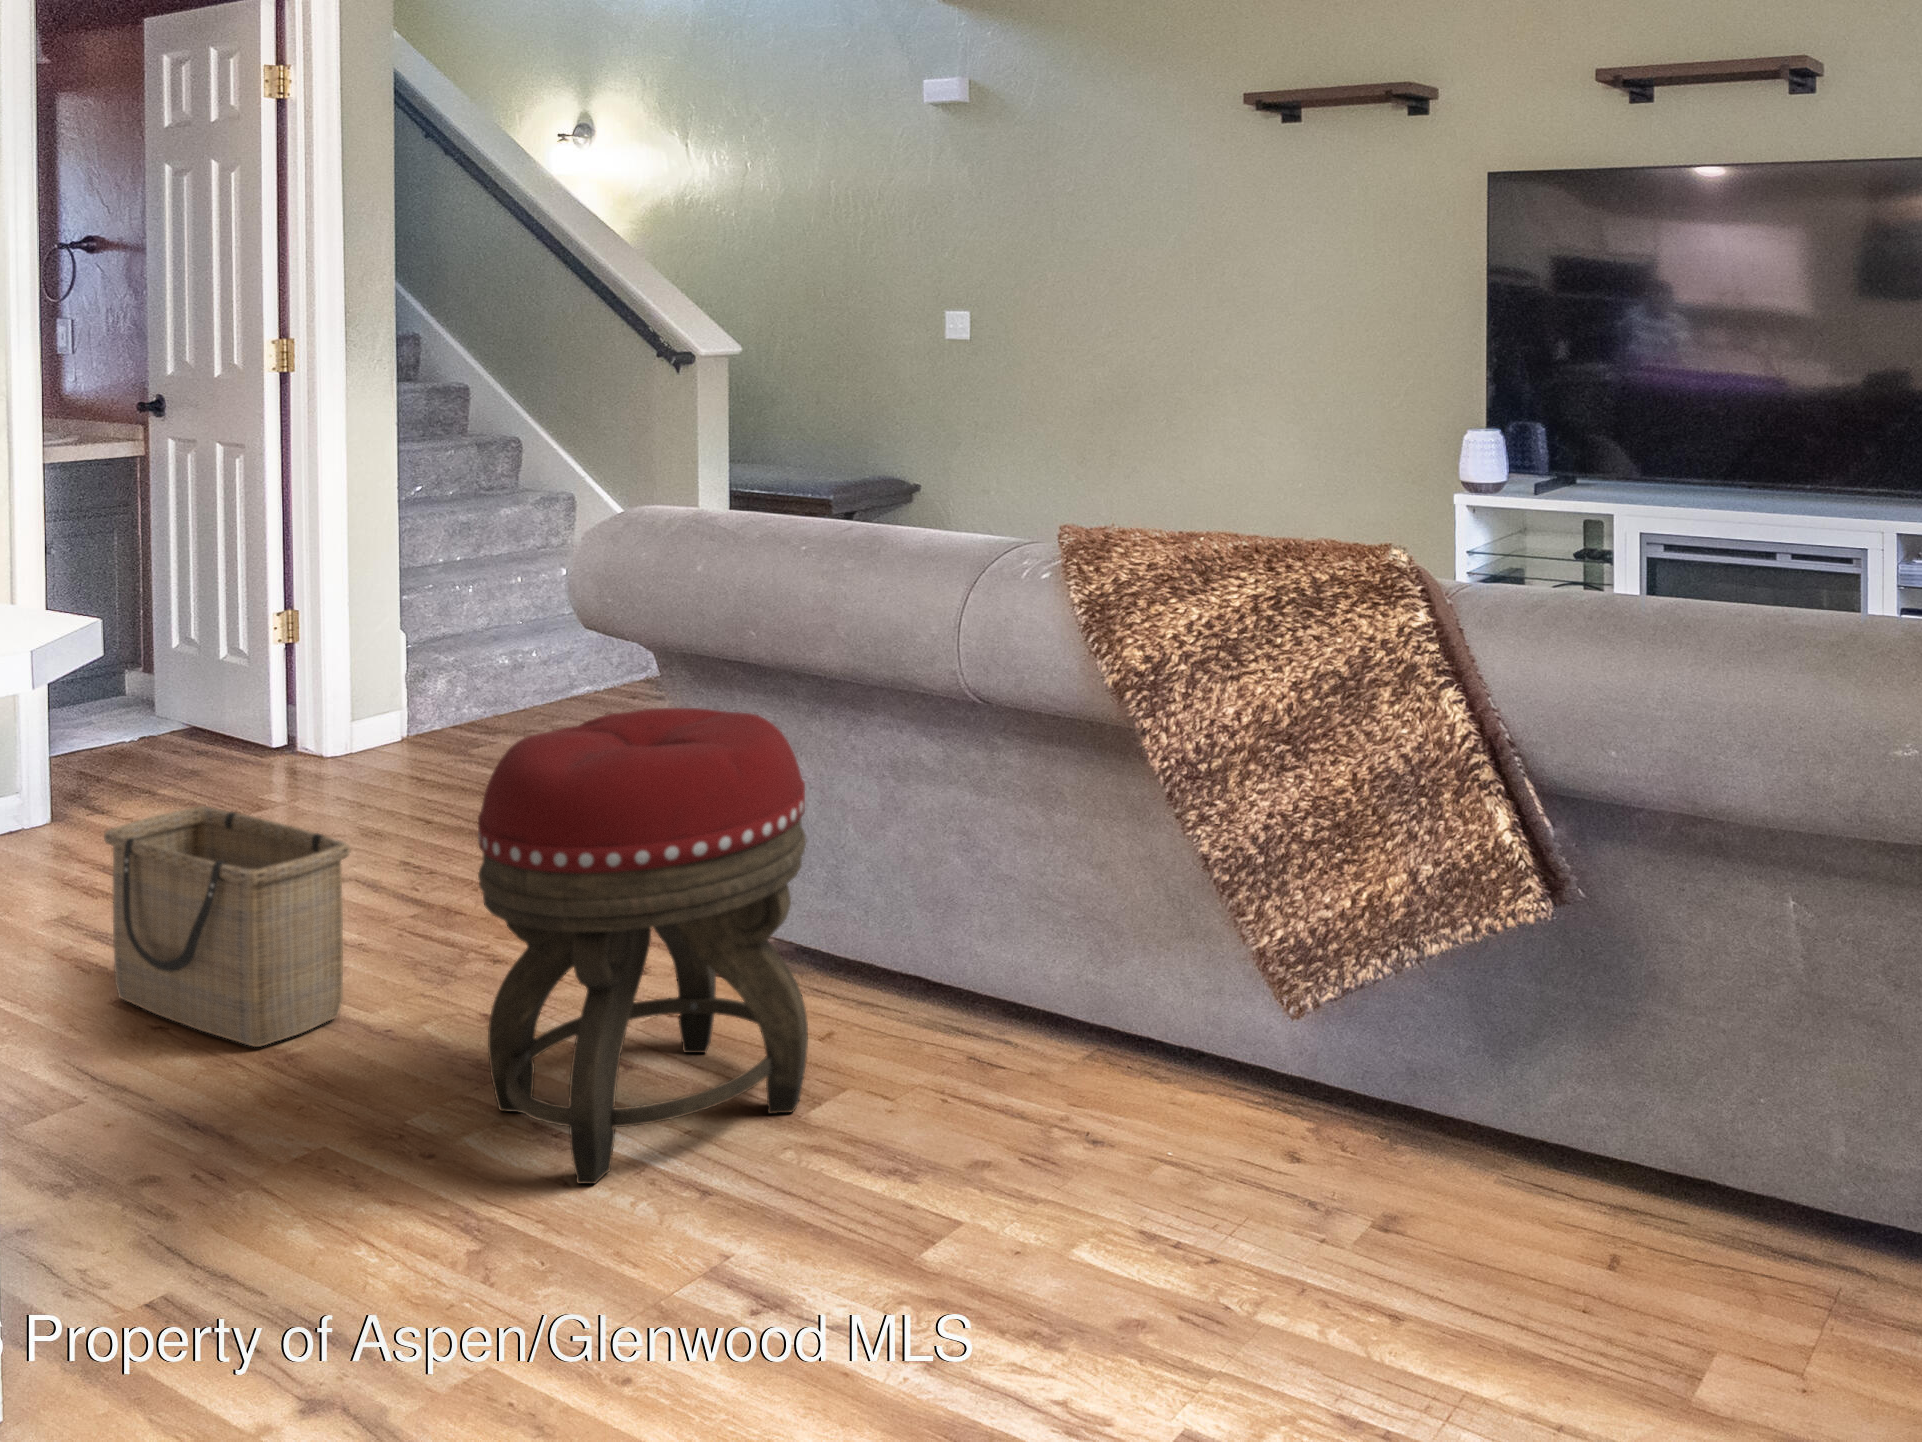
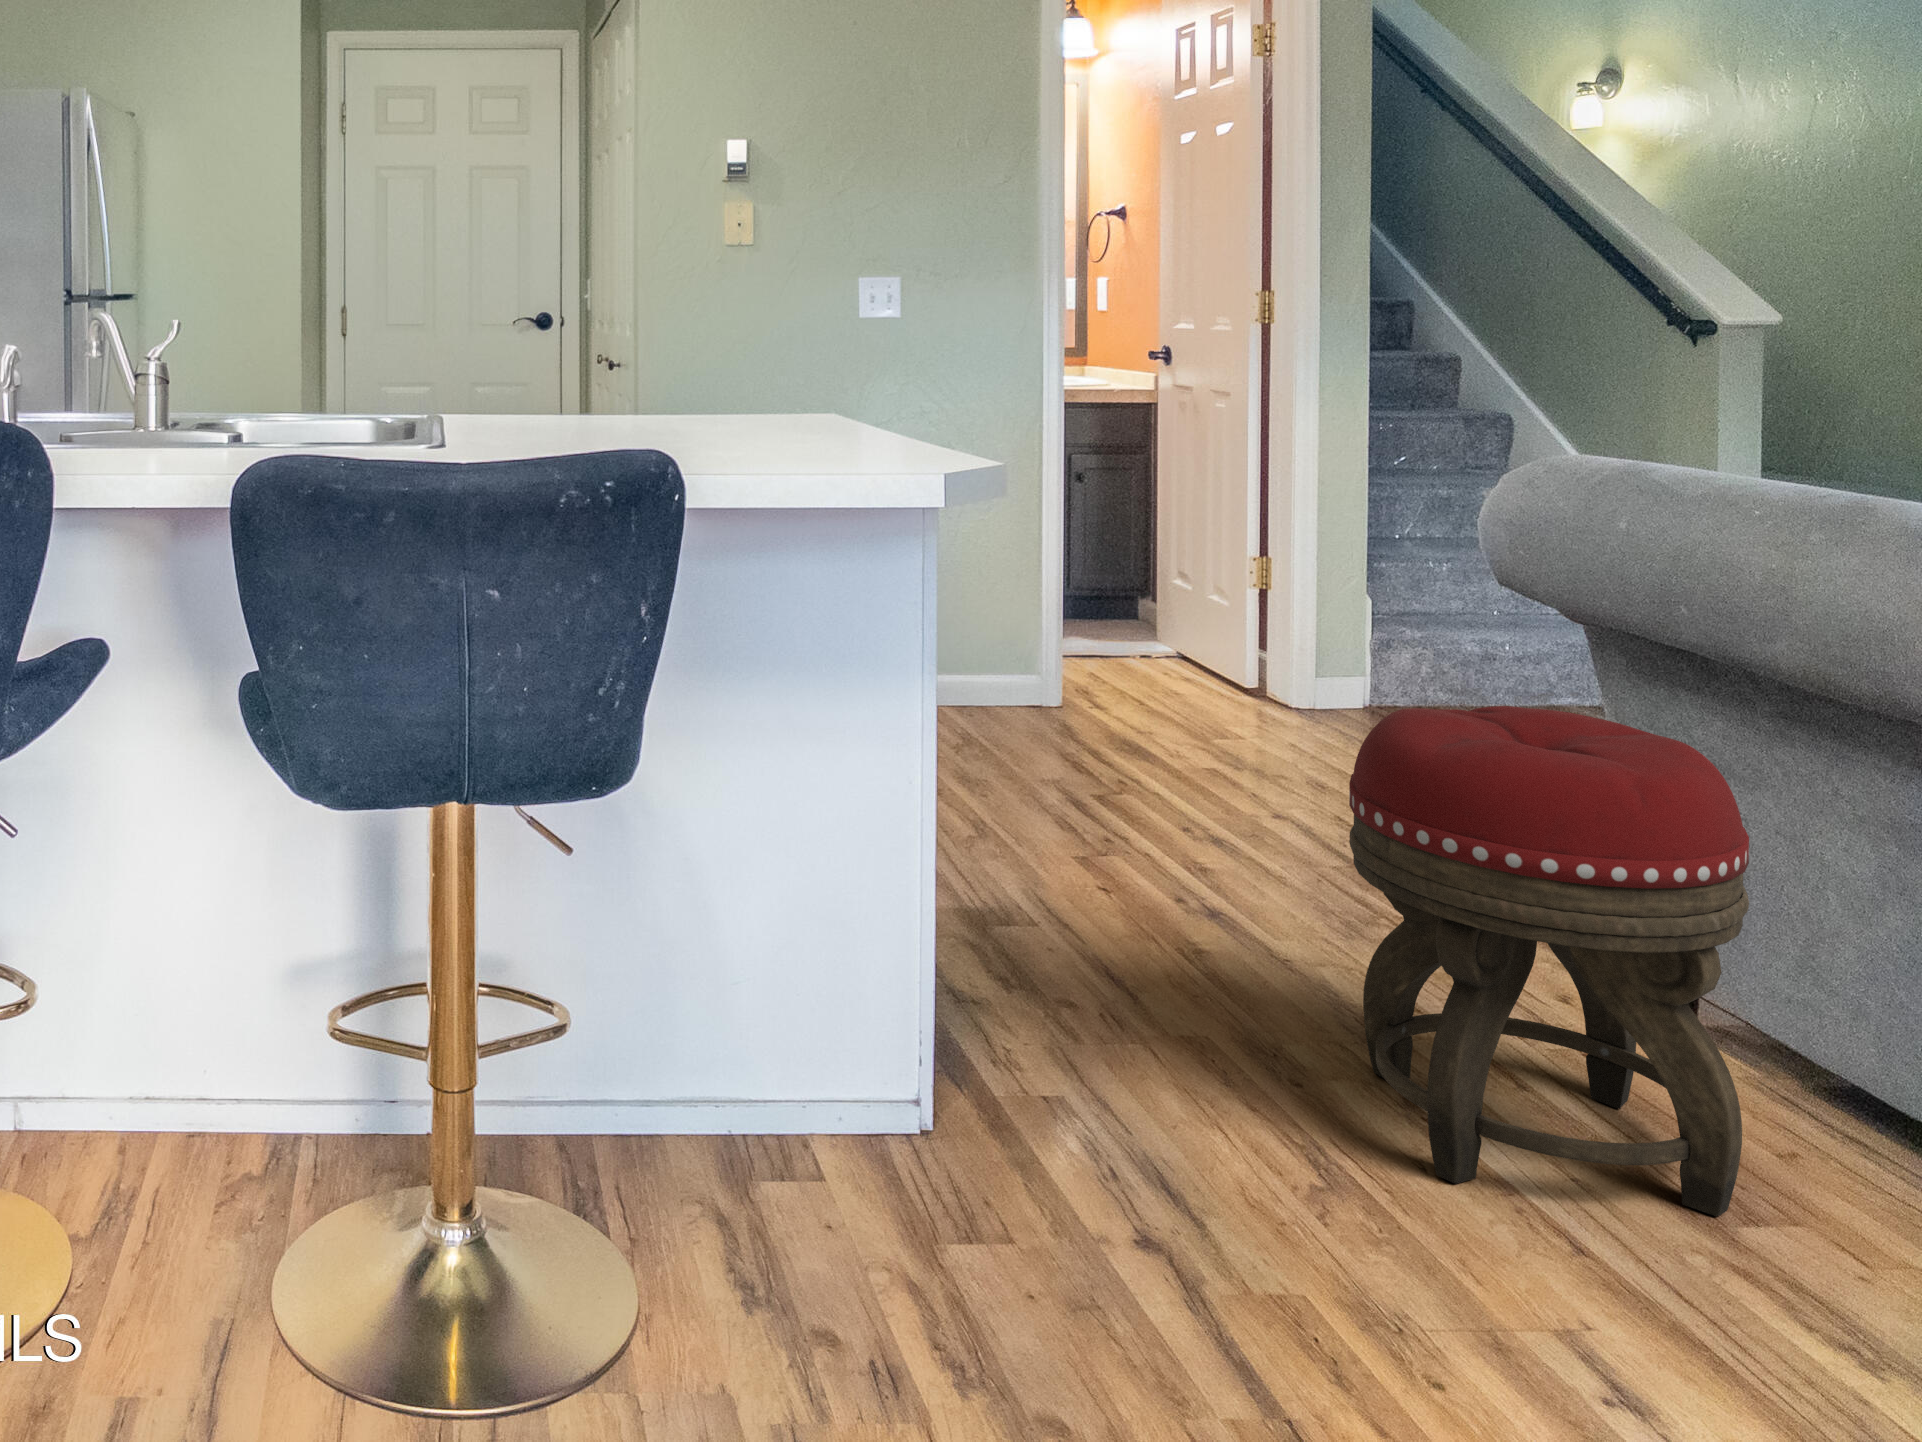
basket: present [104,807,350,1047] -> none [1070,711,1258,935]

